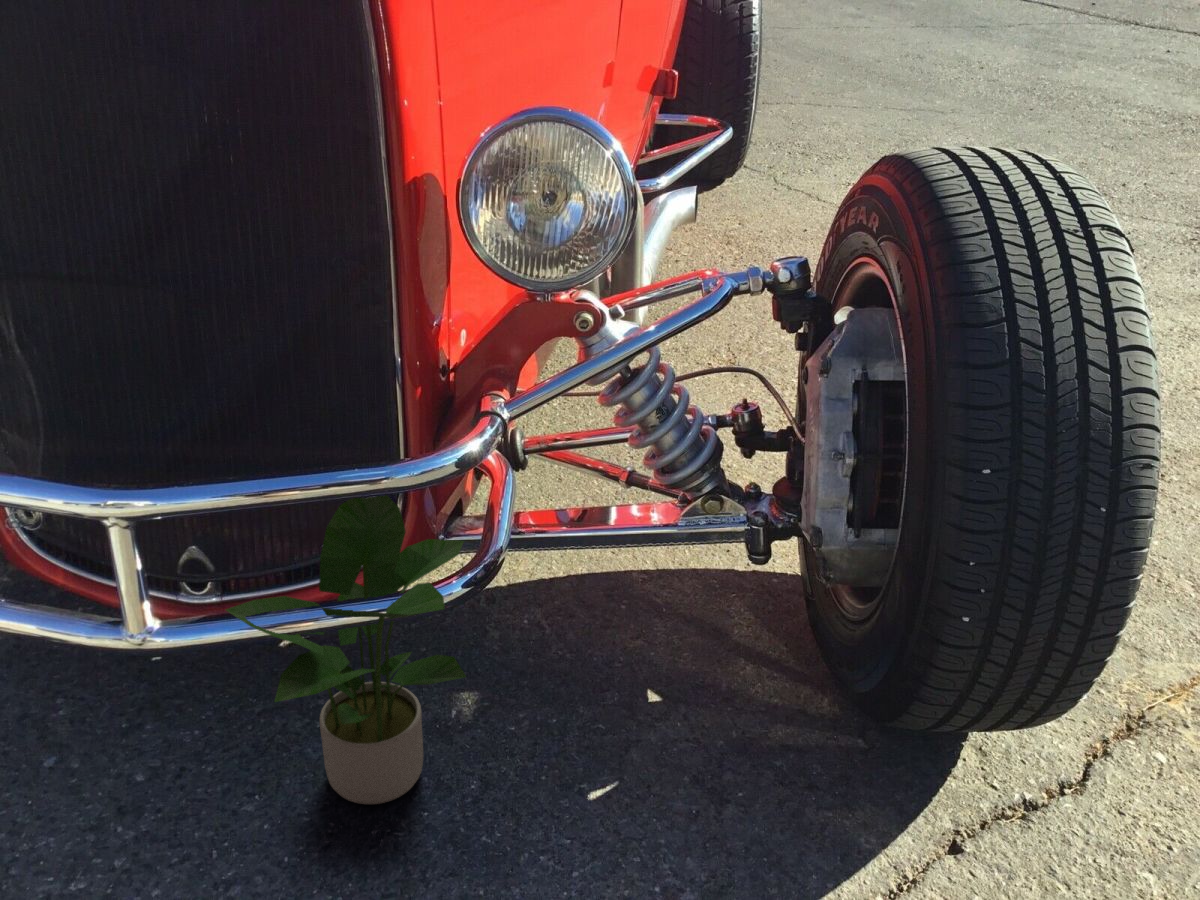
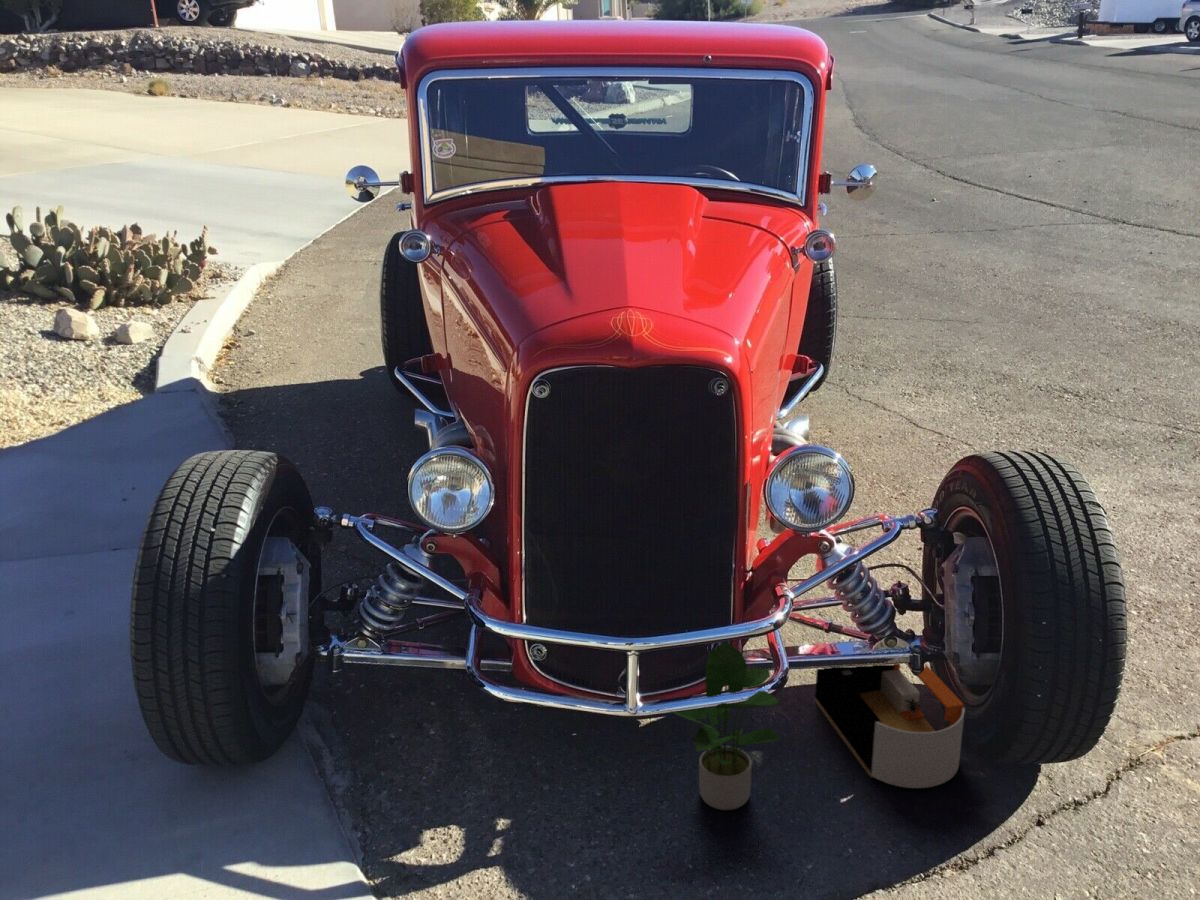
storage bin: none [593,490,835,768] -> present [815,662,965,788]

